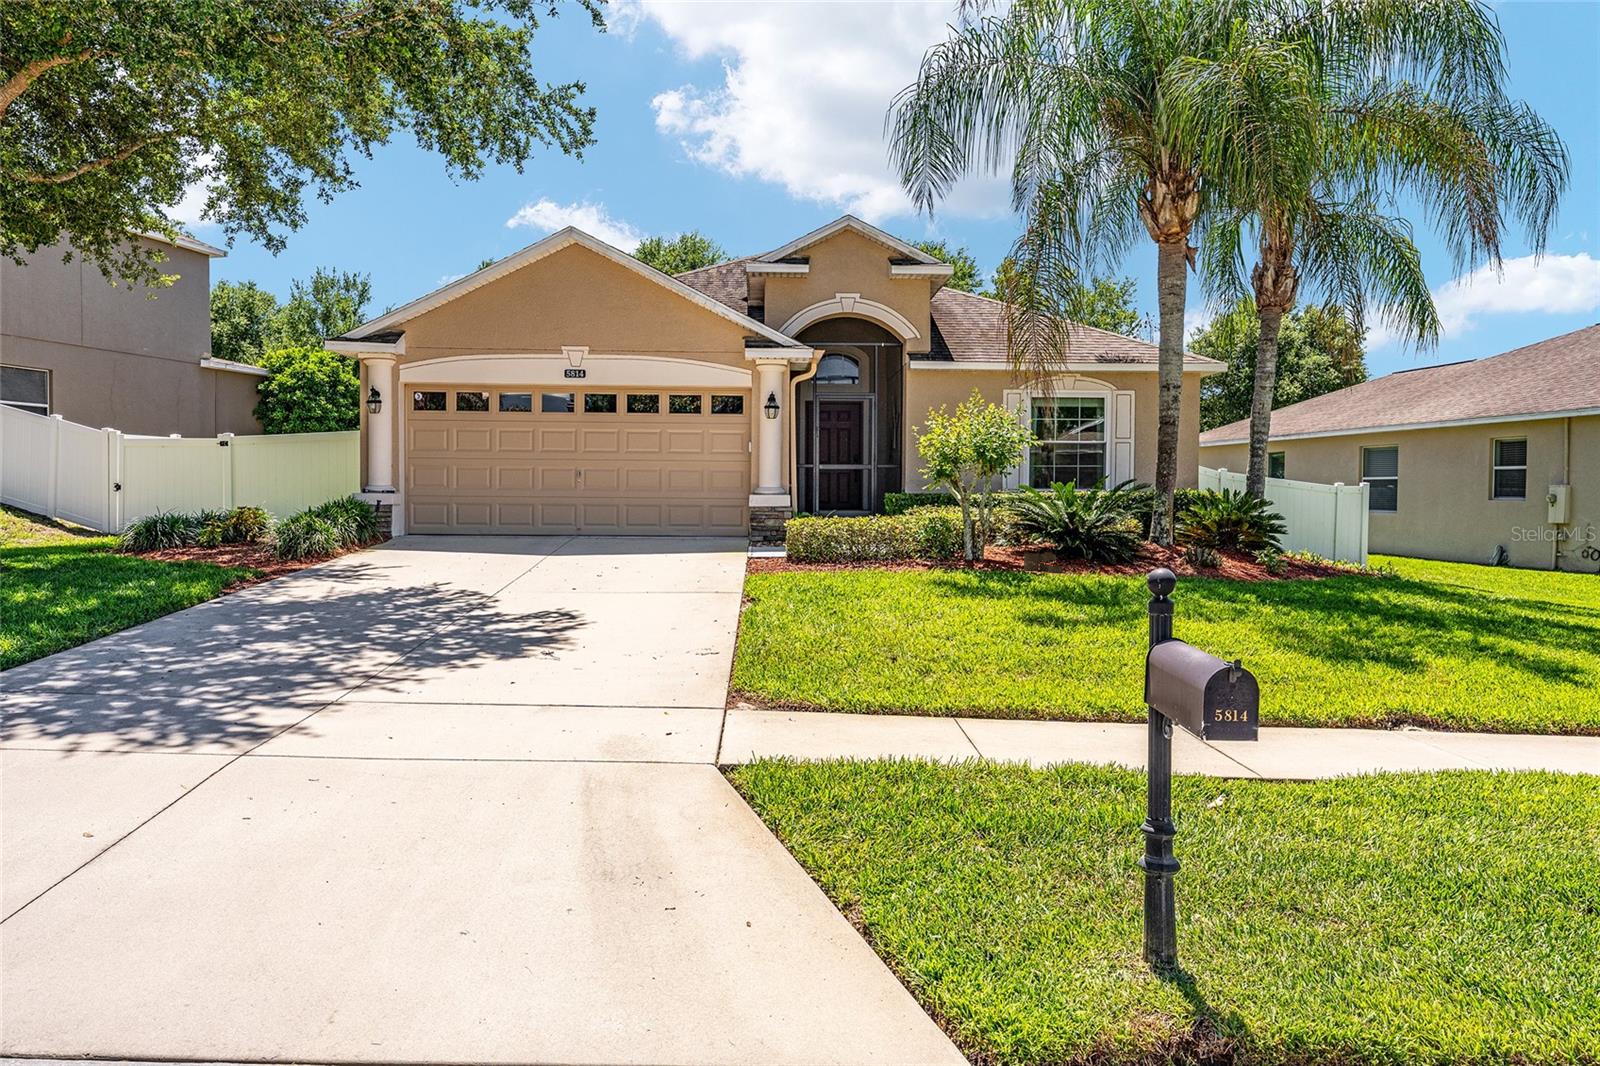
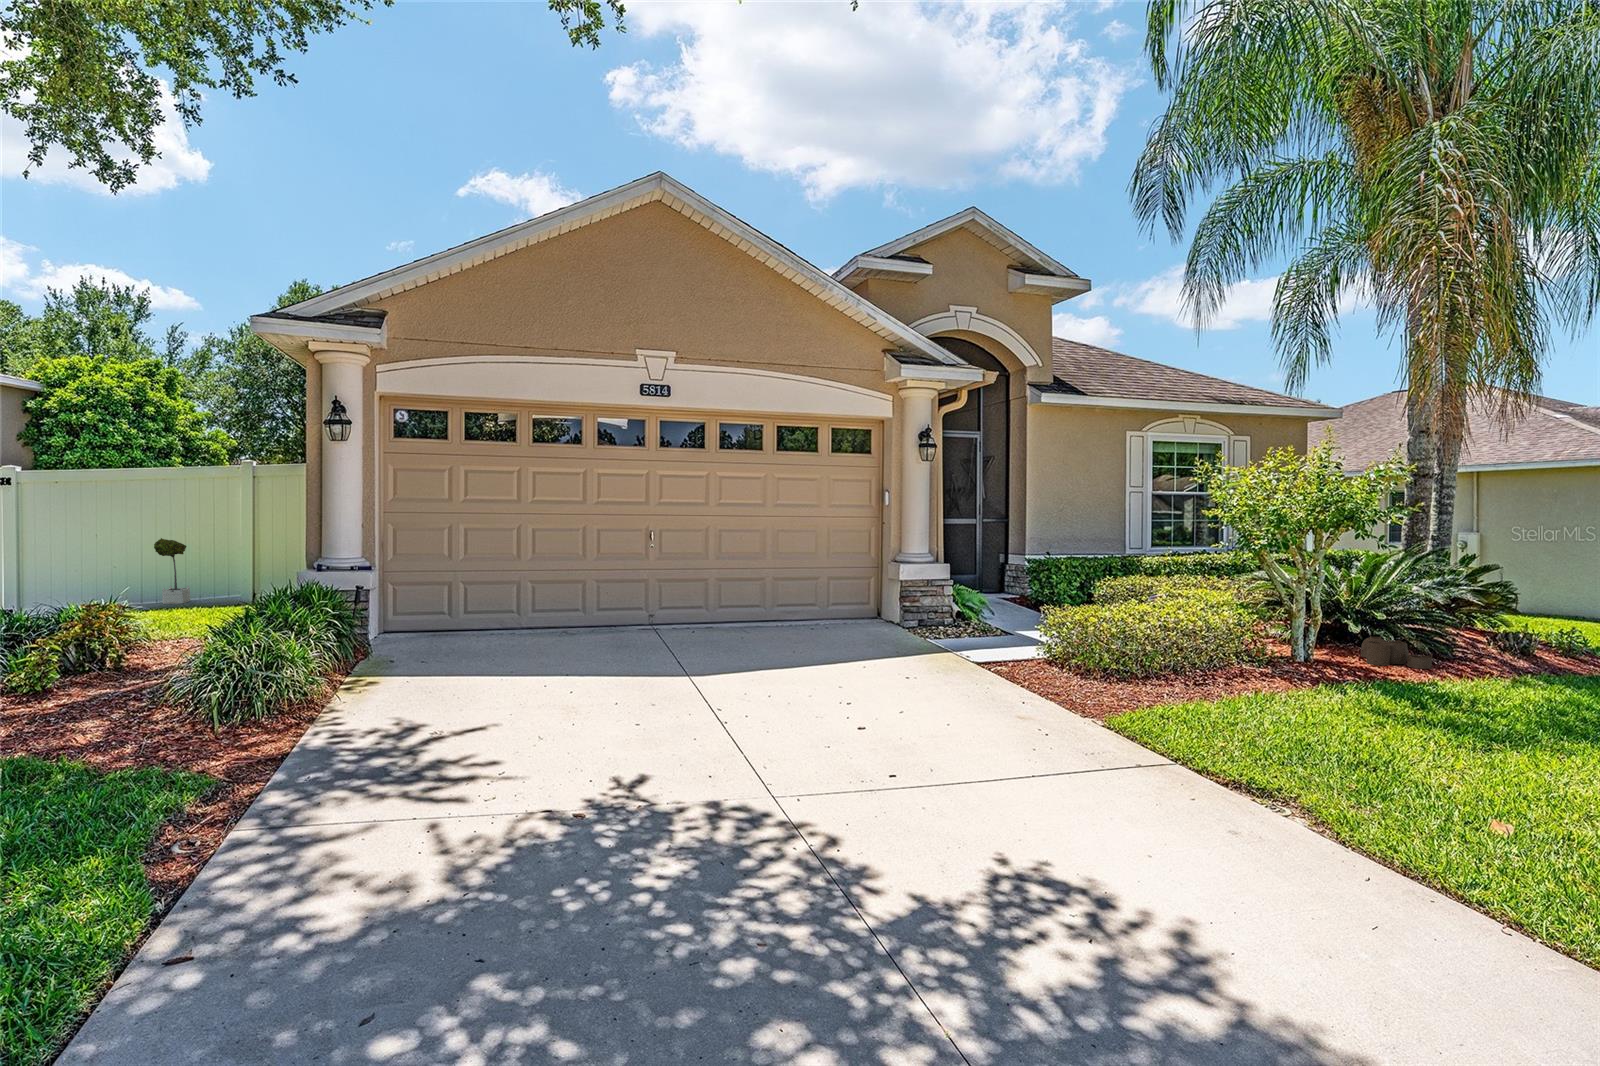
potted tree: none [302,477,324,521] -> present [154,538,190,604]

